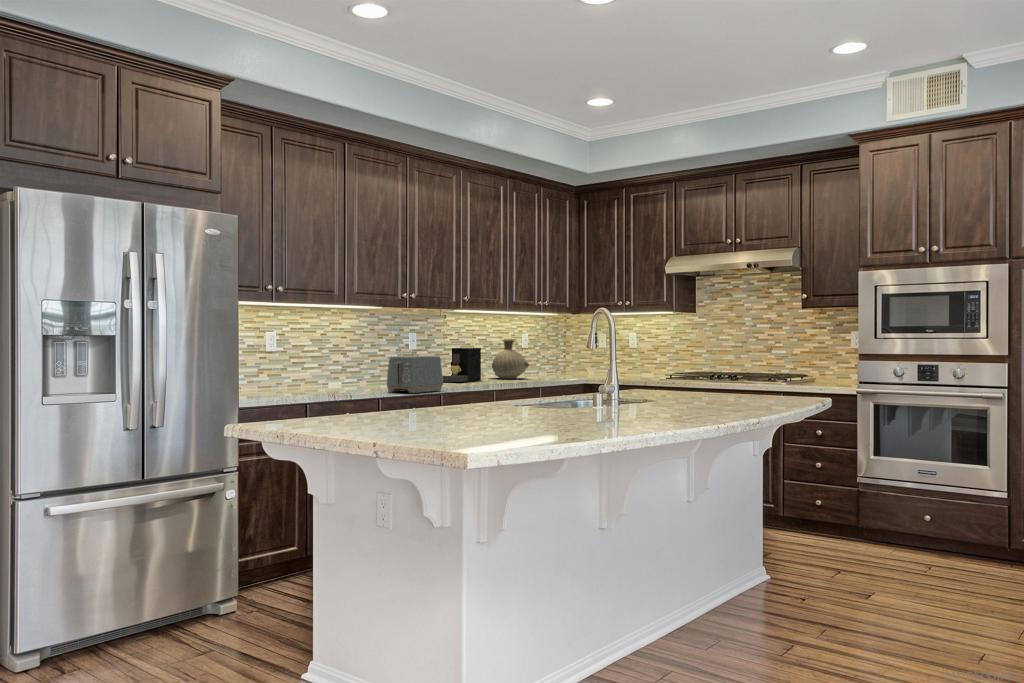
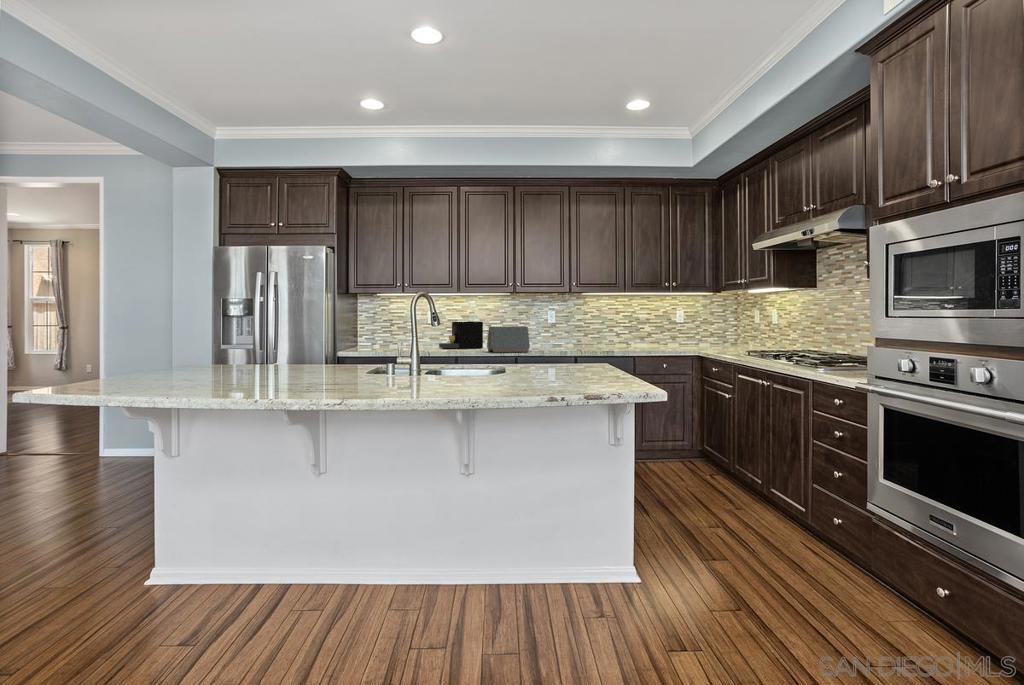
vase: present [492,340,529,379] -> none [640,316,672,348]
coffee maker: present [443,348,481,382] -> present [439,322,483,349]

